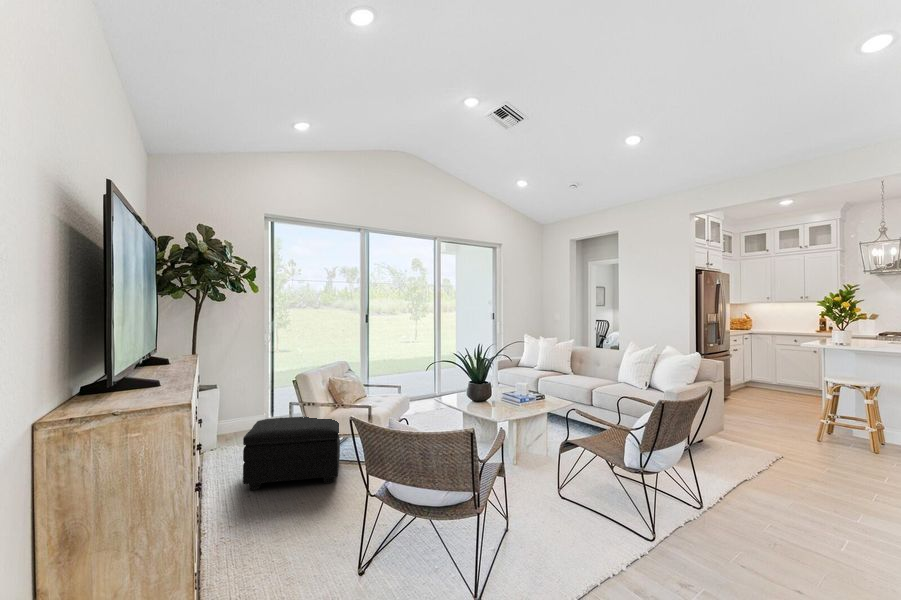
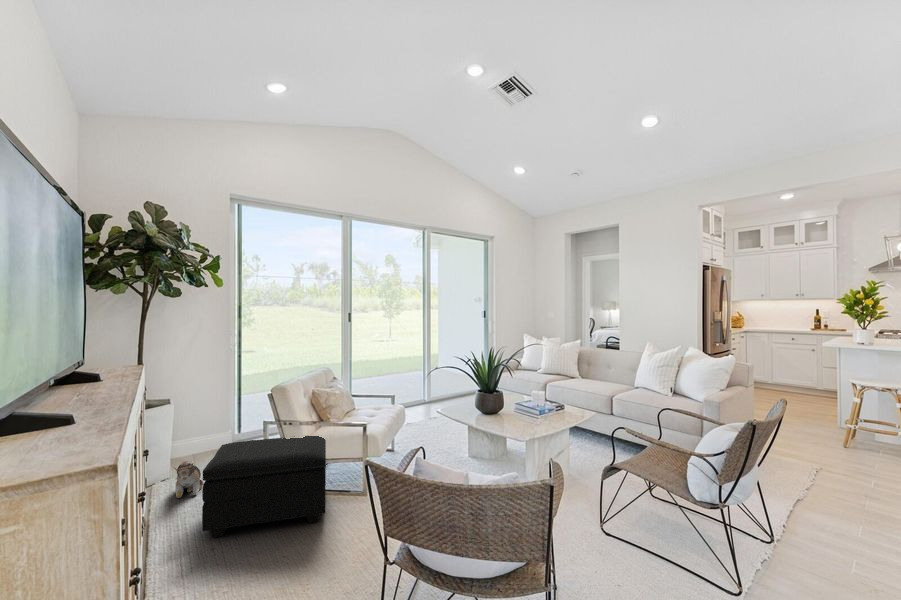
plush toy: none [220,434,243,463] -> present [174,461,203,498]

